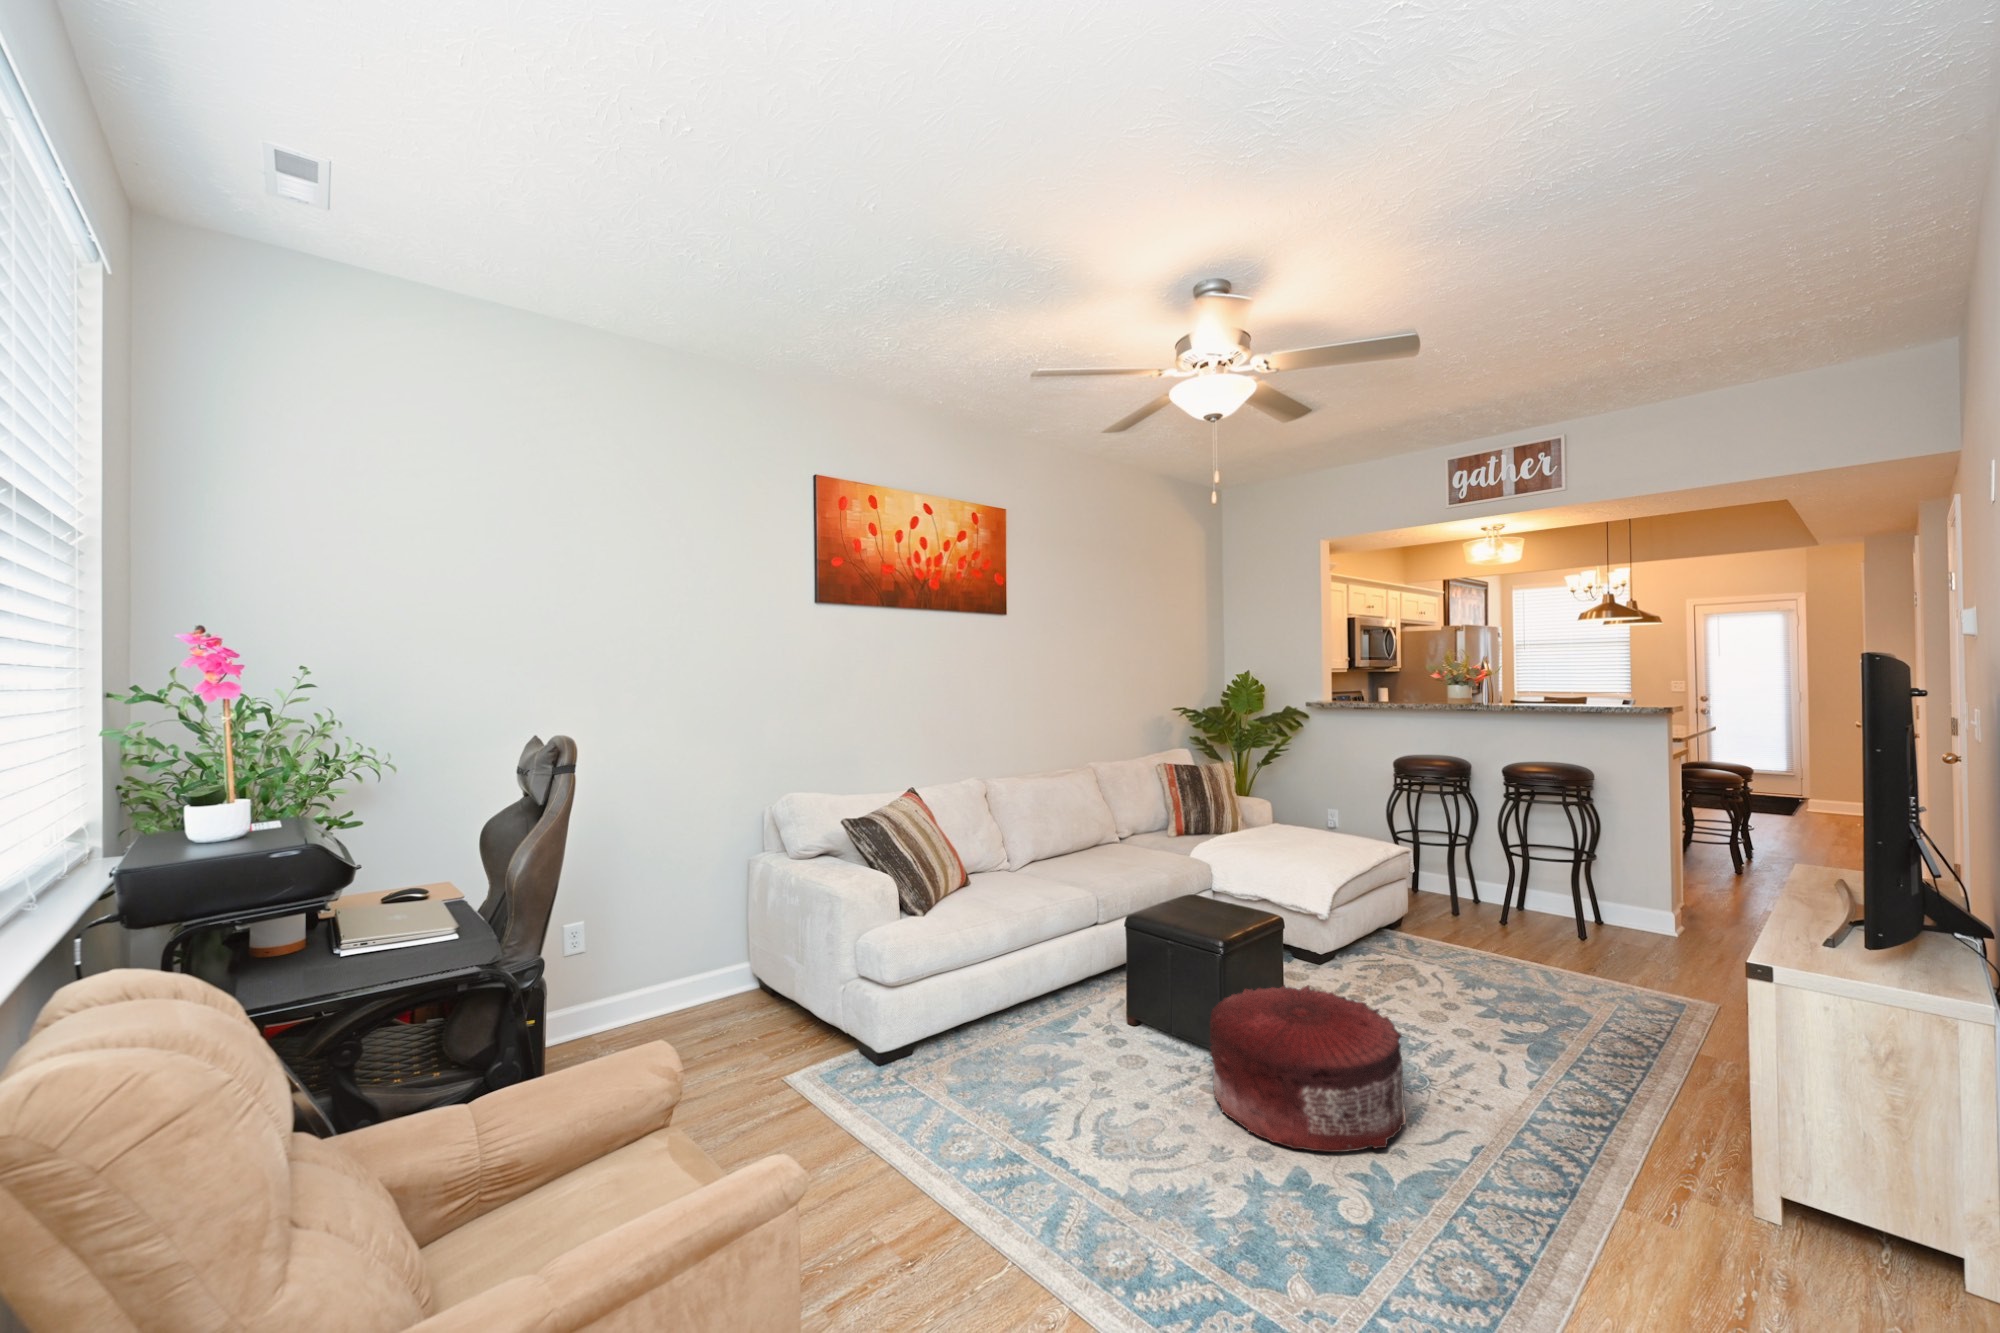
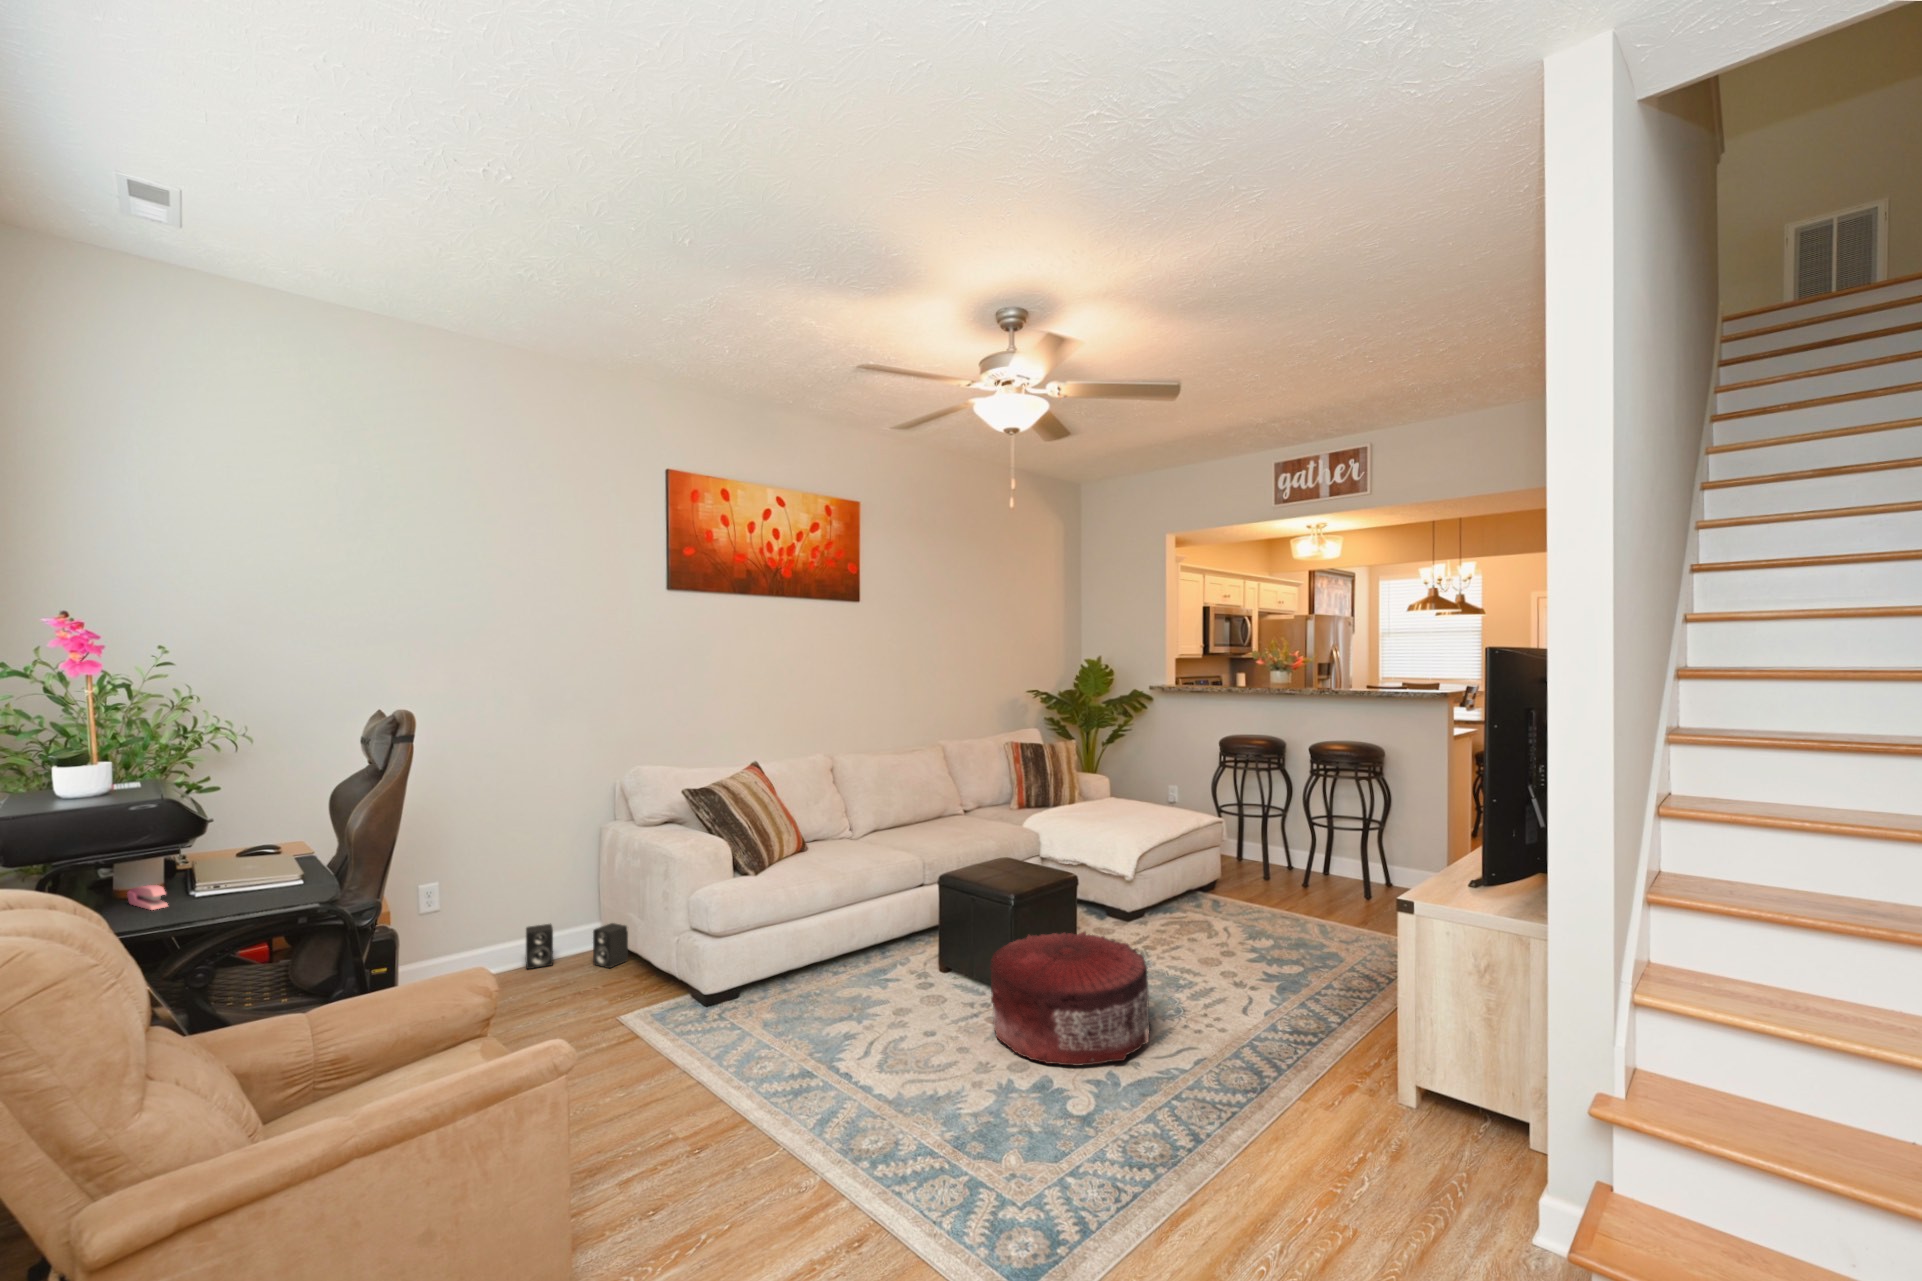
stapler: none [262,947,309,979] -> present [127,885,168,910]
speaker: none [678,963,787,1014] -> present [526,923,628,969]

